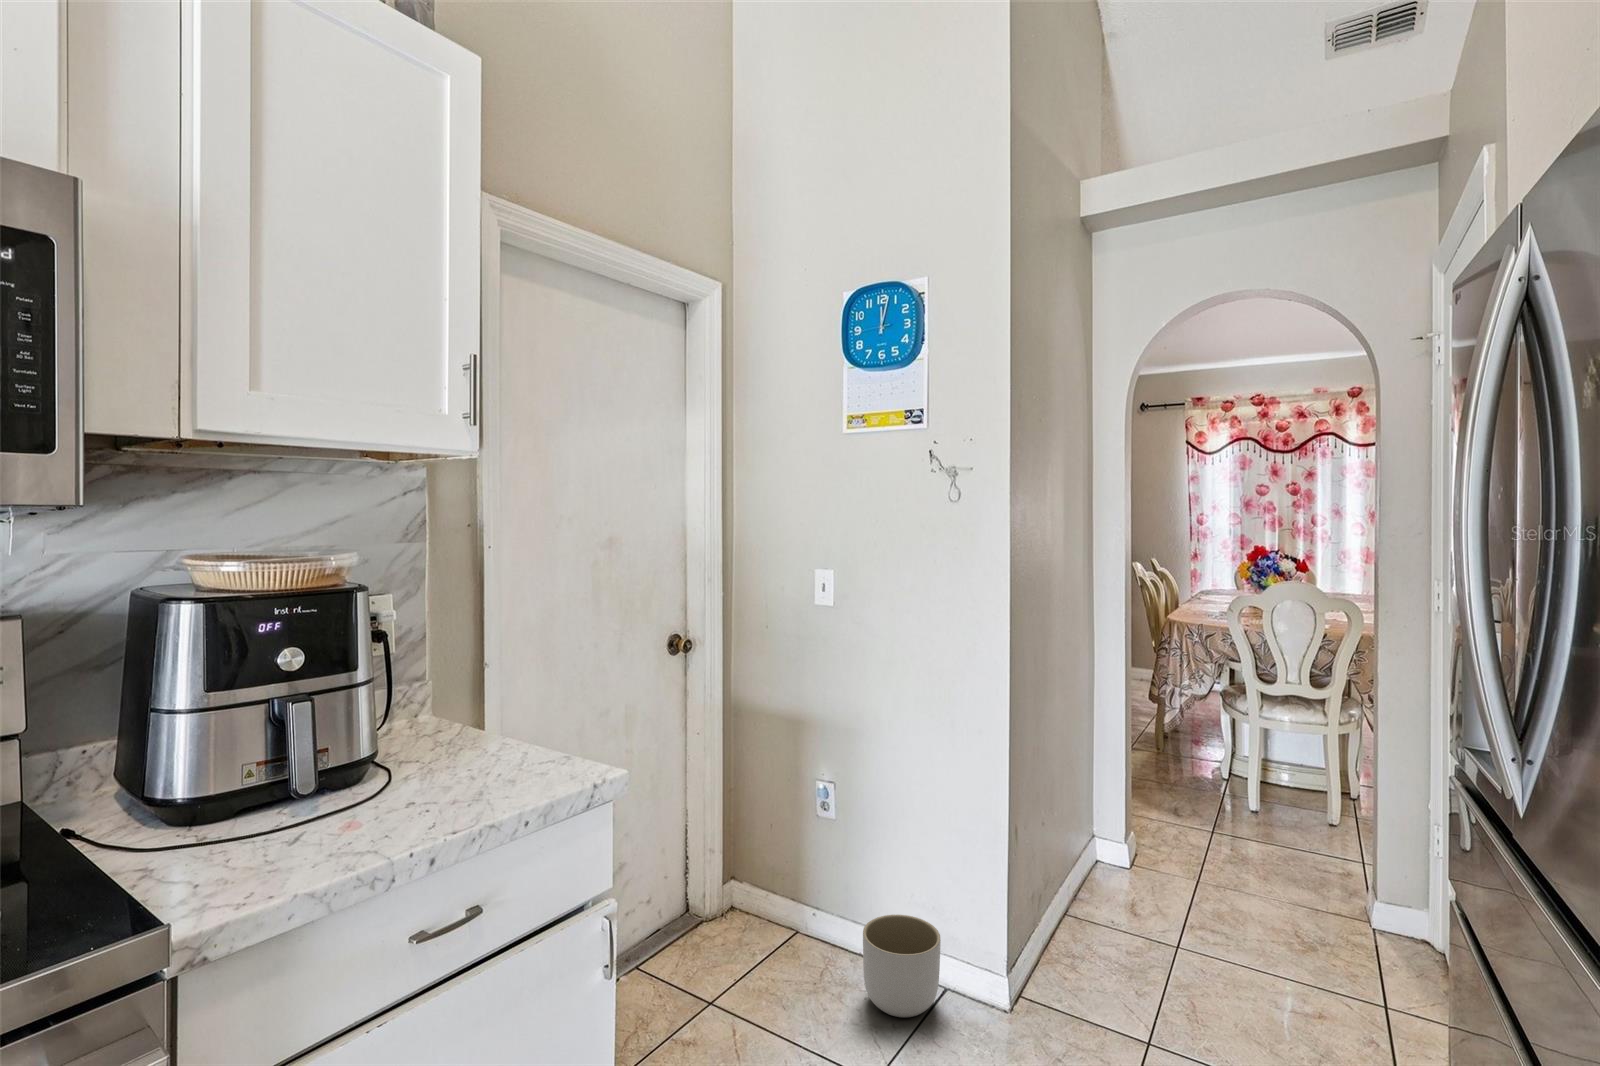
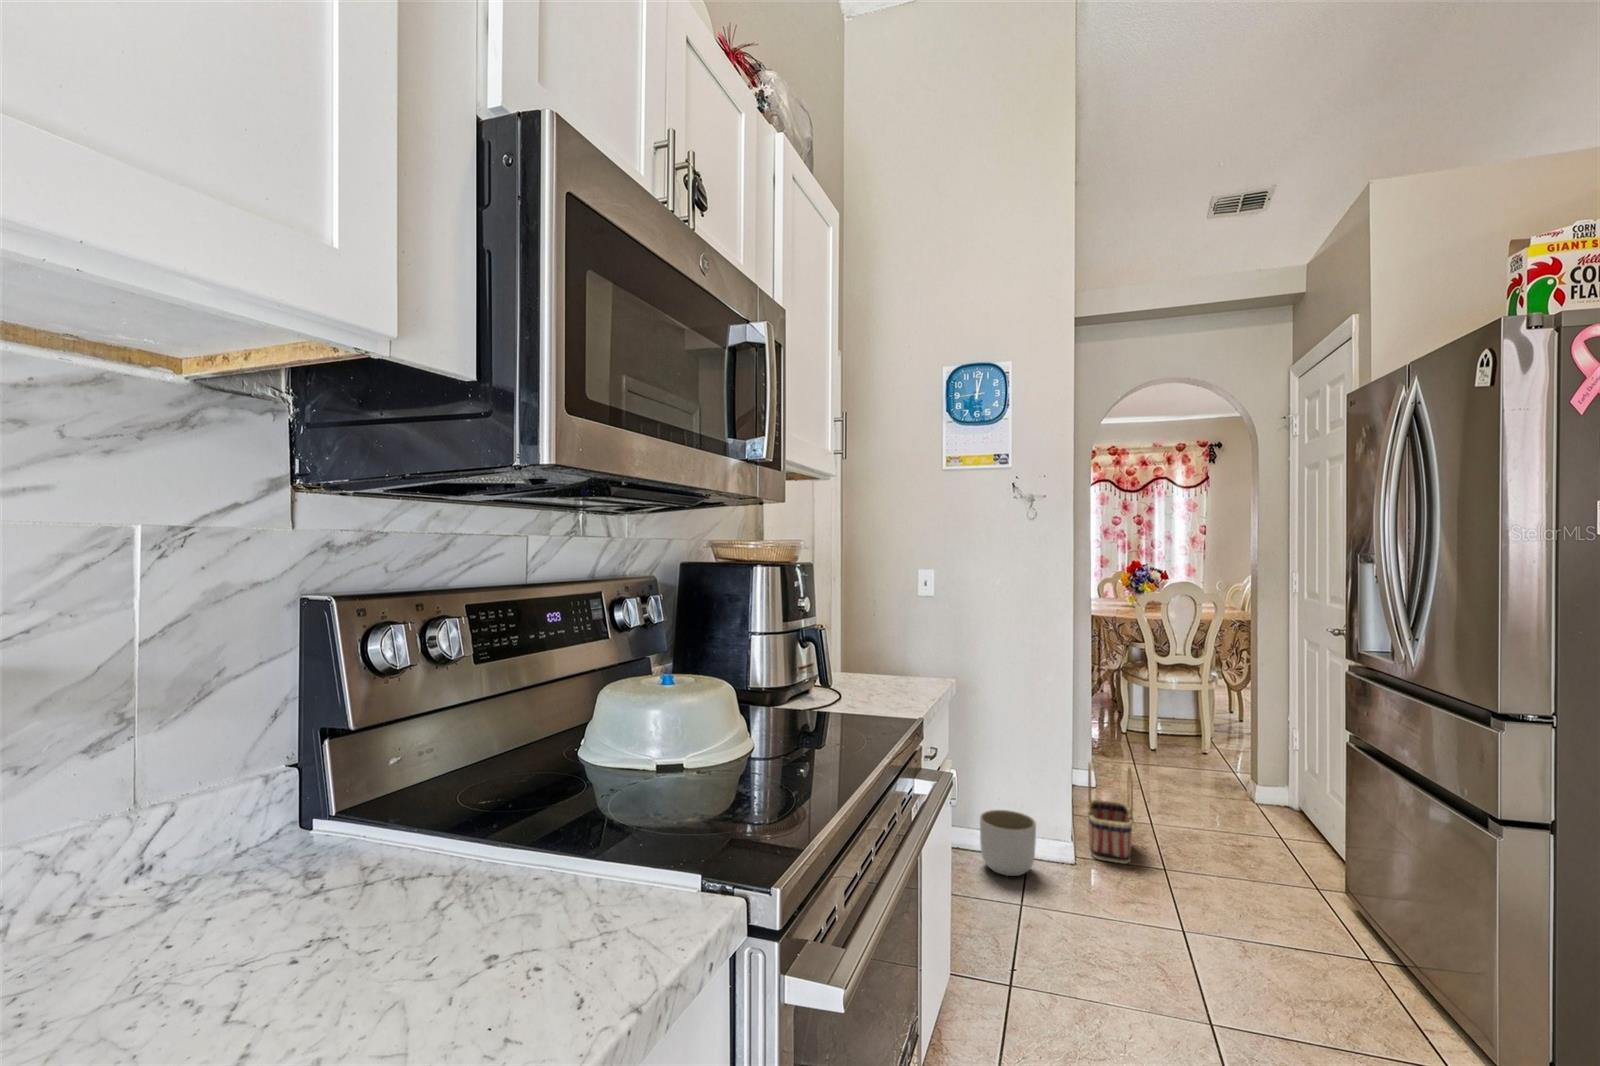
basket: none [1041,853,1112,1013] -> present [1087,762,1134,864]

